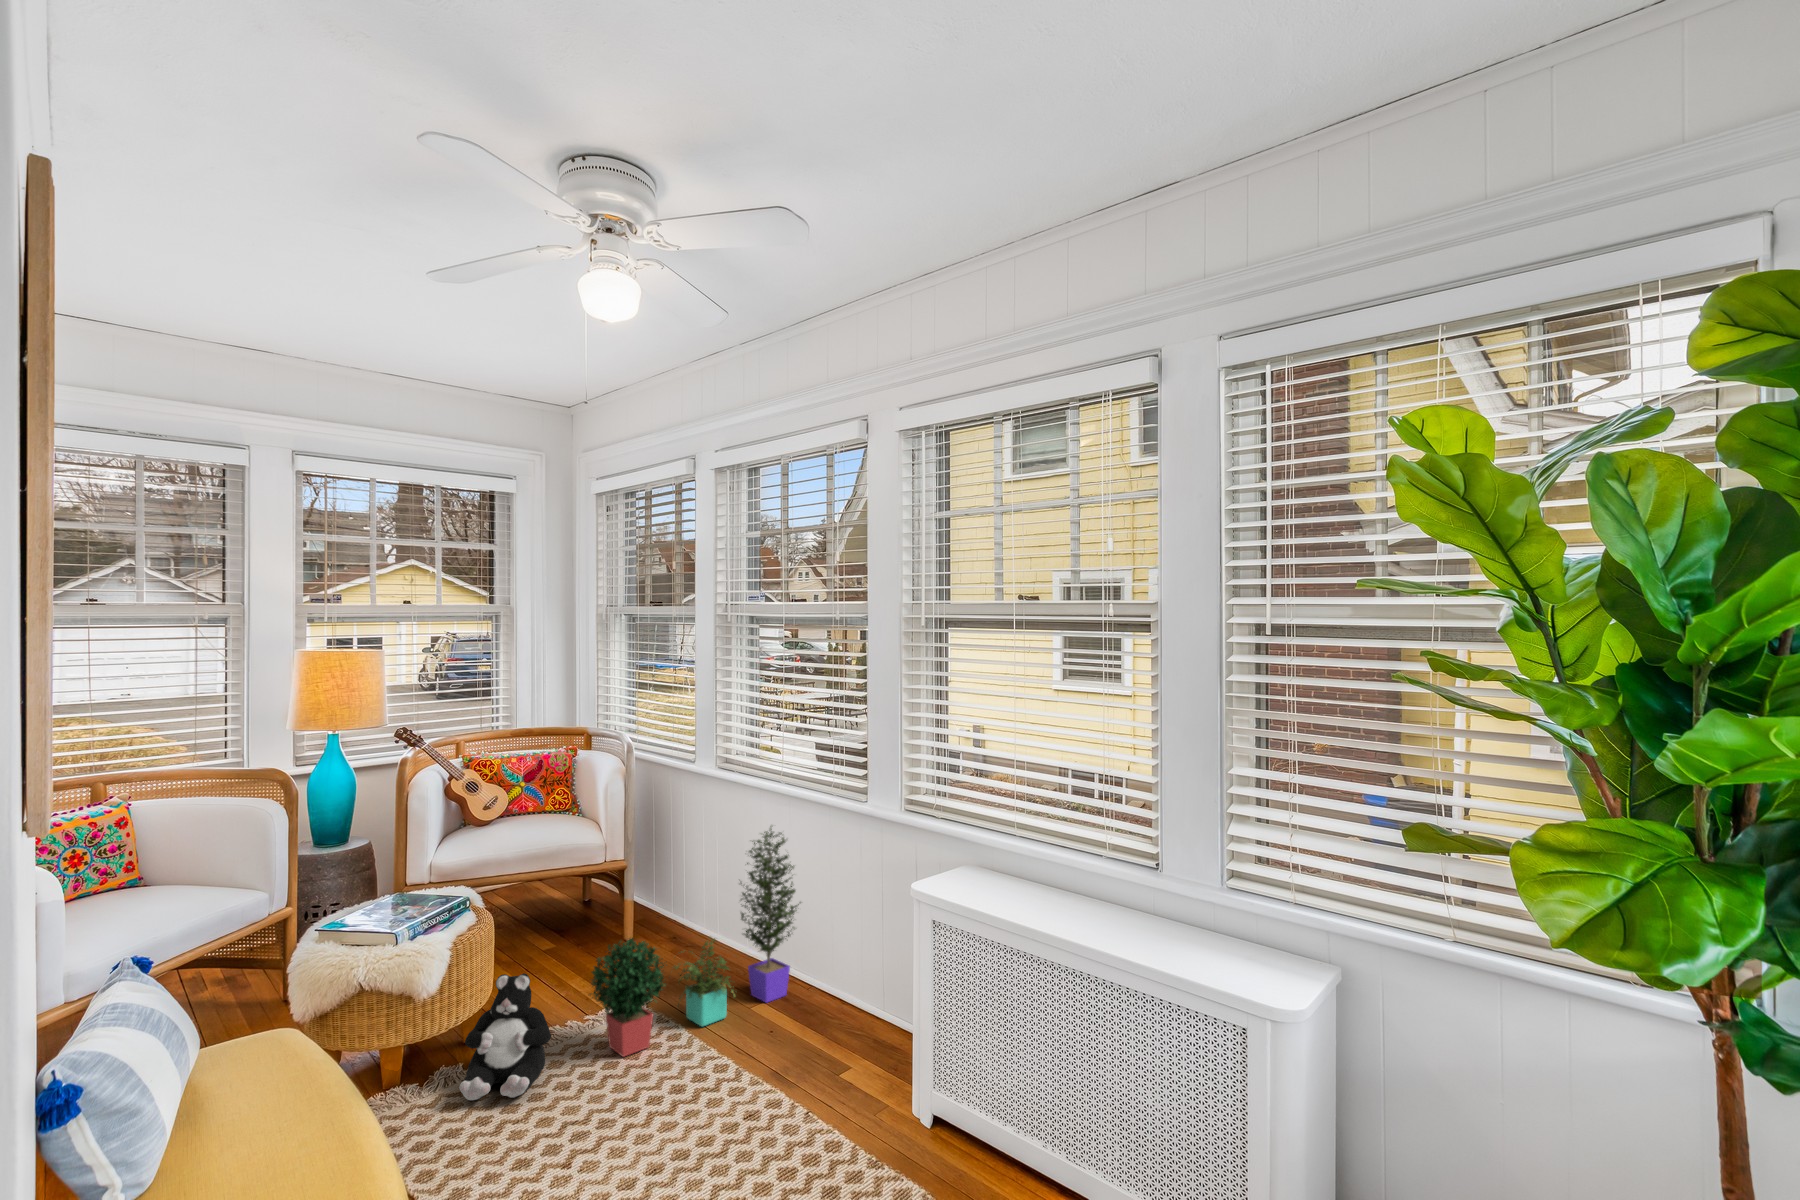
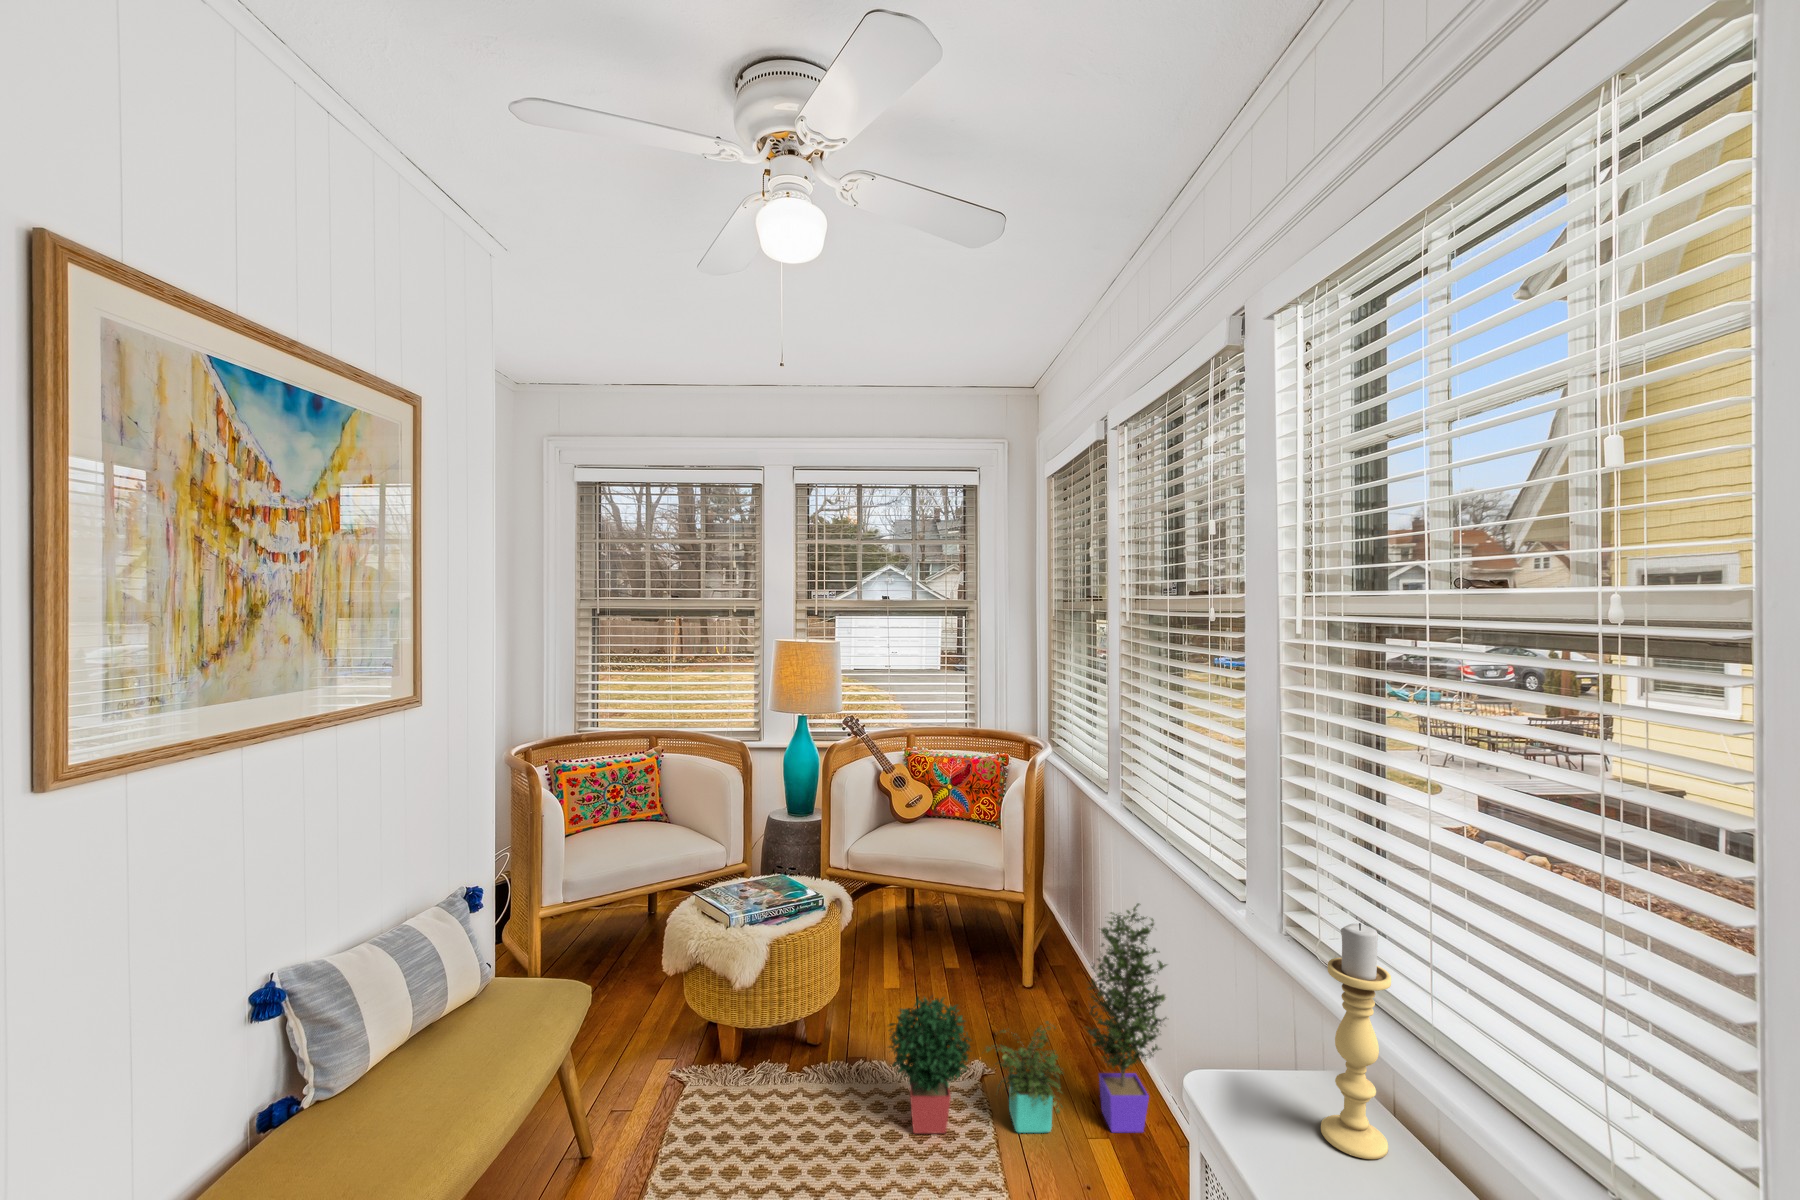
candle holder: none [967,761,1000,887] -> present [1321,923,1391,1159]
plush toy: present [459,973,551,1100] -> none [746,995,842,1135]

